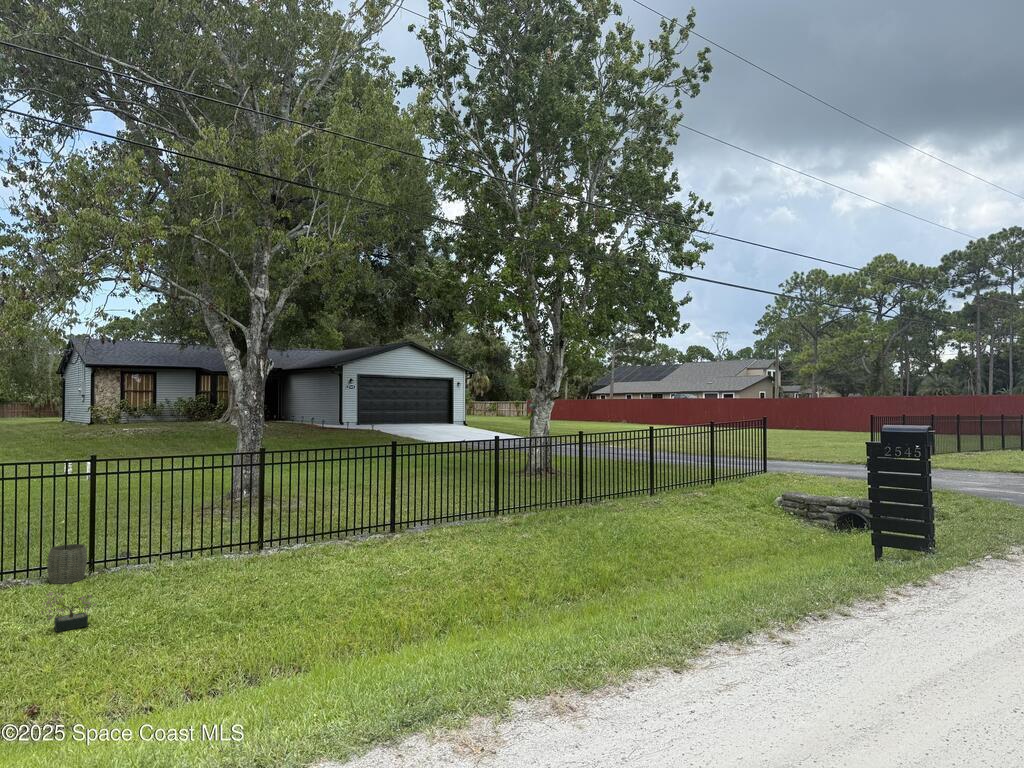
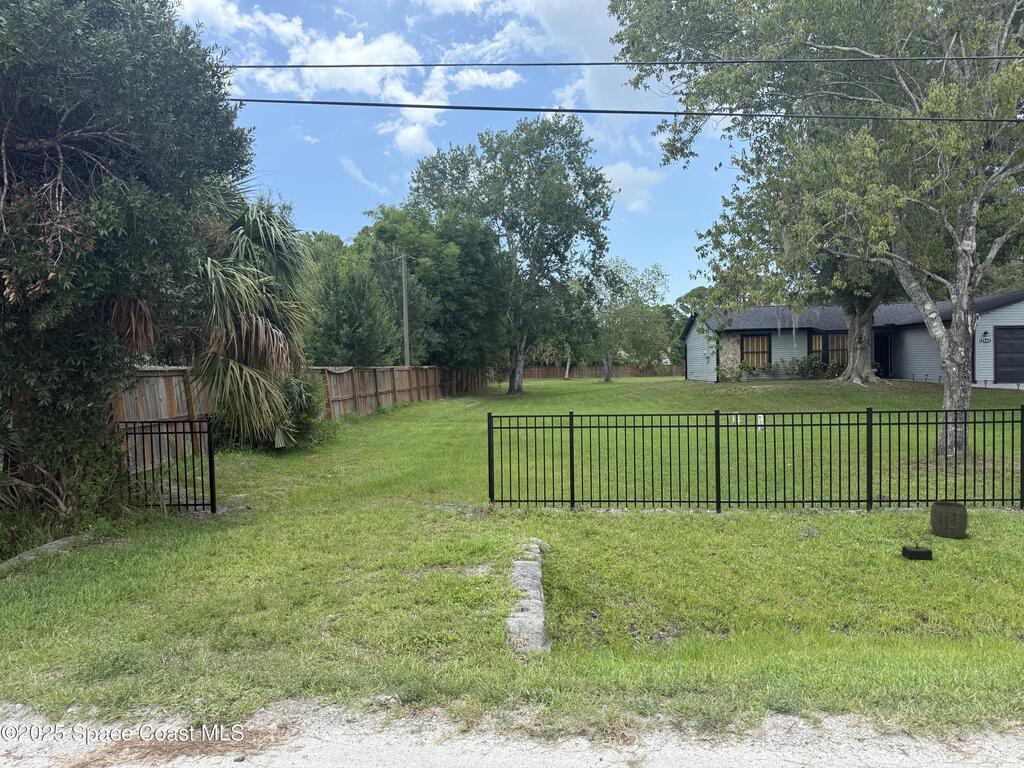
woven basket: present [47,544,87,584] -> present [930,501,968,538]

